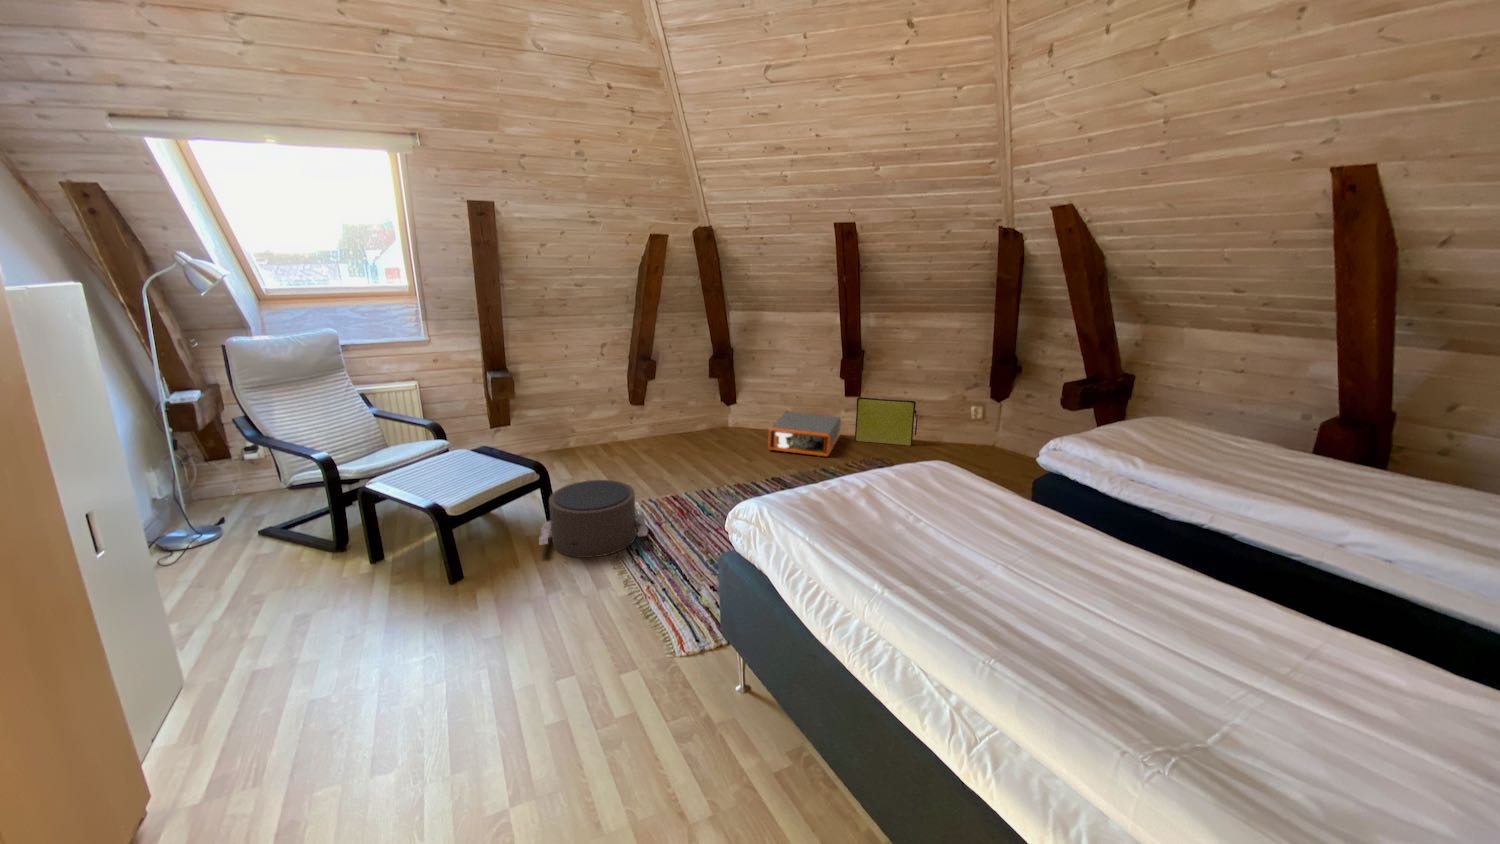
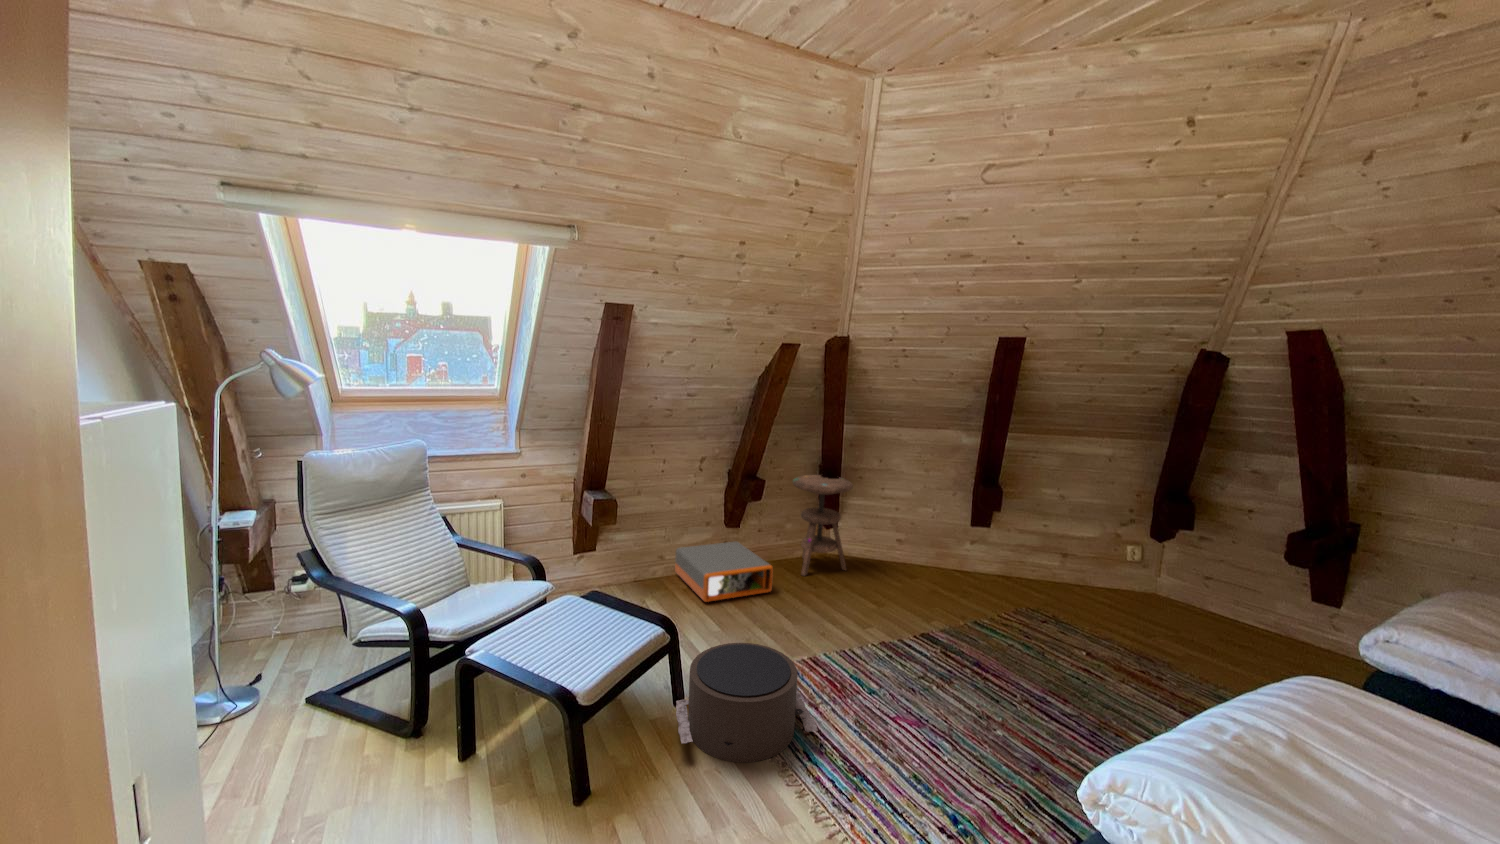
side table: none [683,356,736,443] -> present [793,475,853,576]
bag: present [855,397,918,446] -> none [985,529,1062,589]
storage box: present [768,412,841,456] -> present [675,541,773,602]

